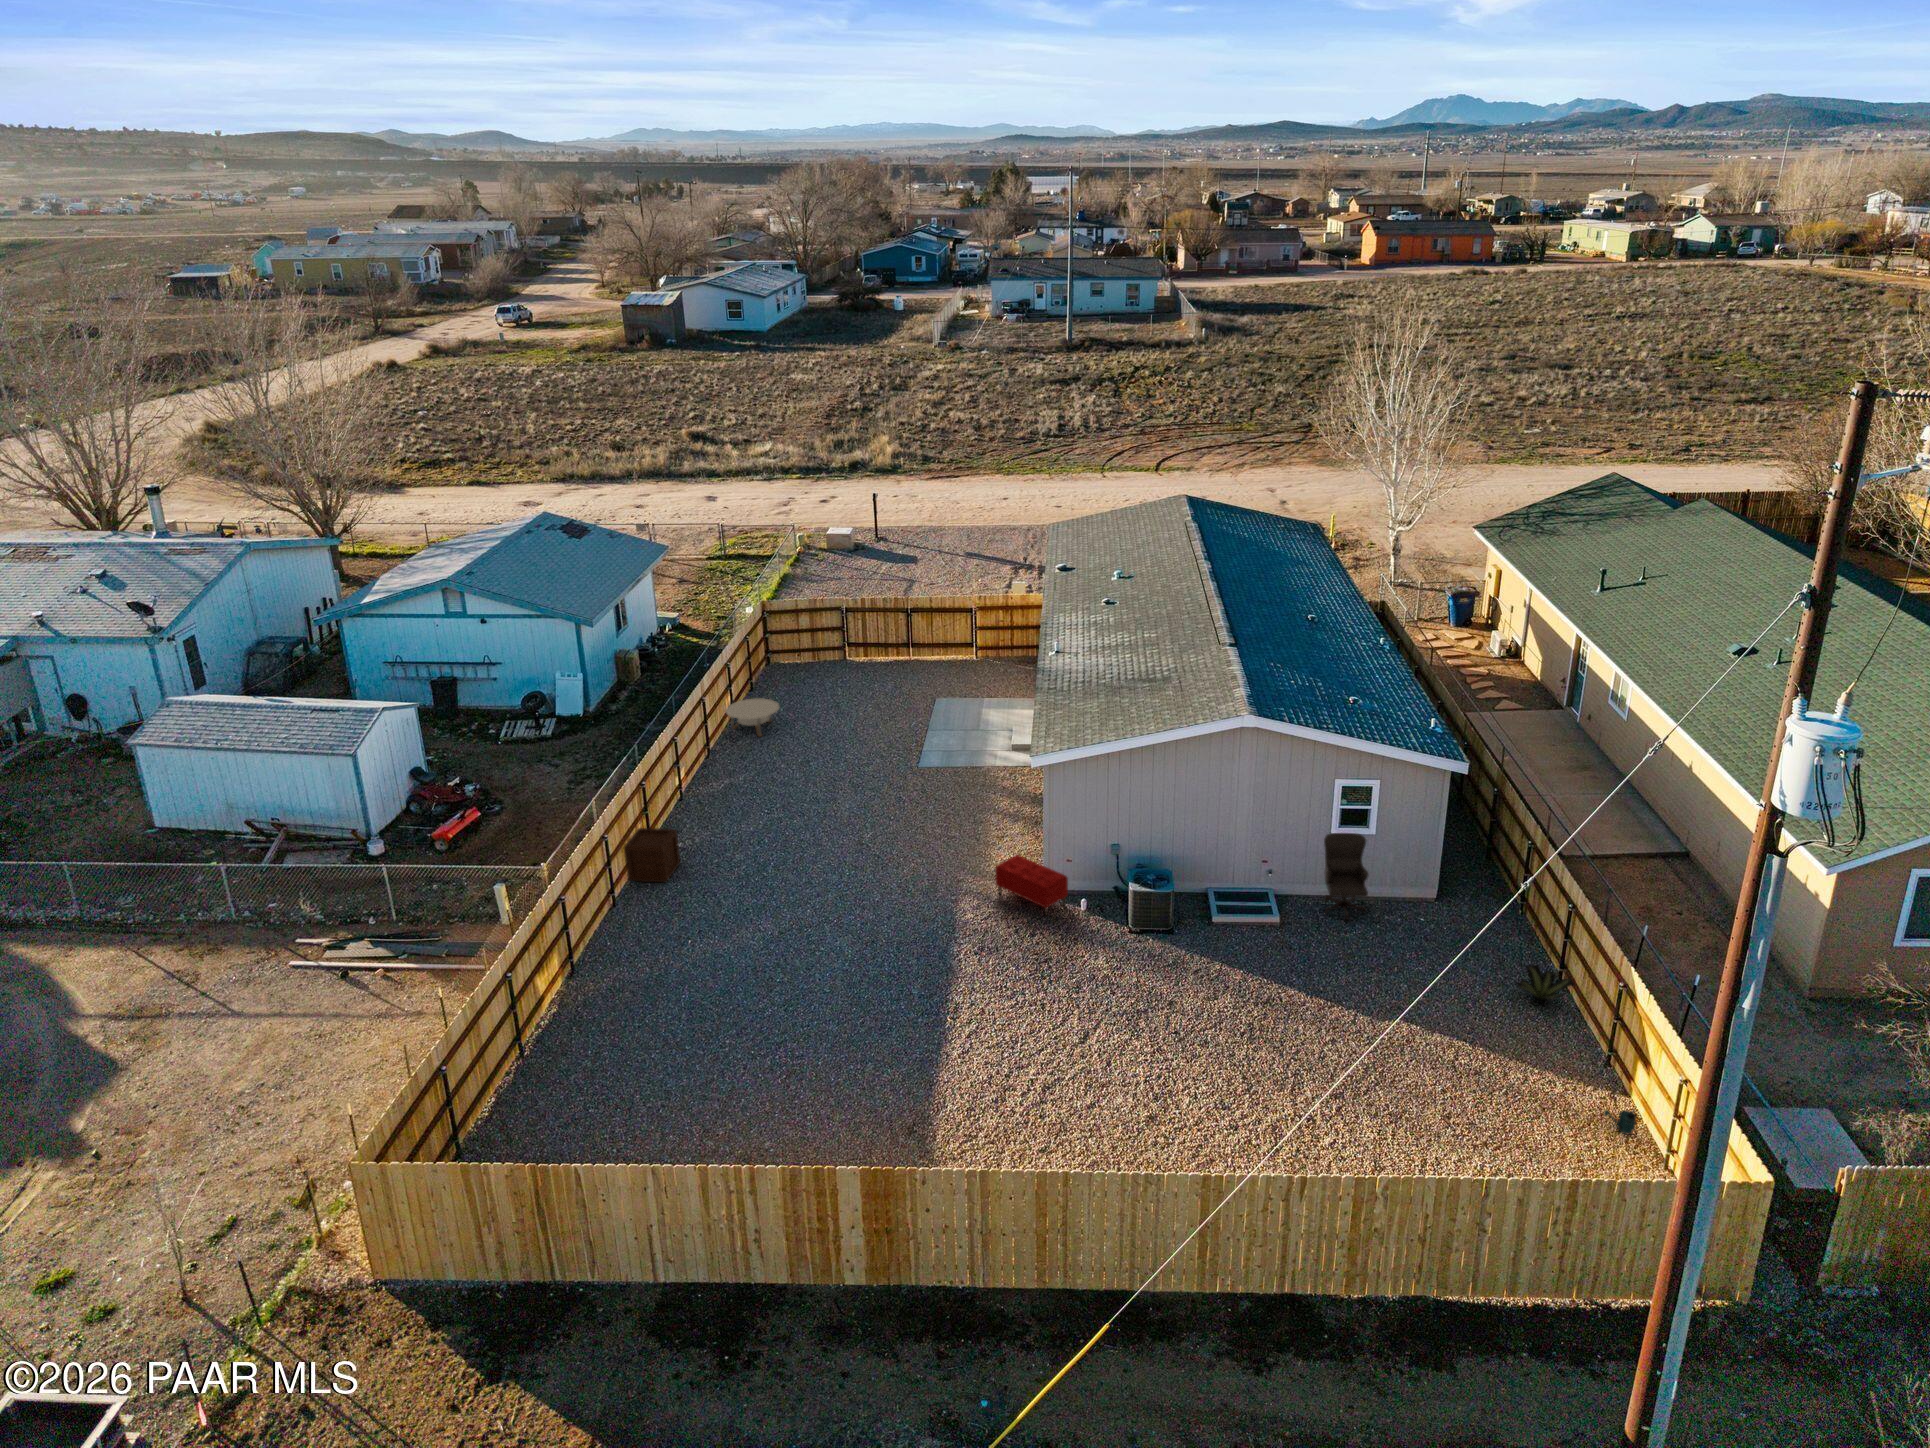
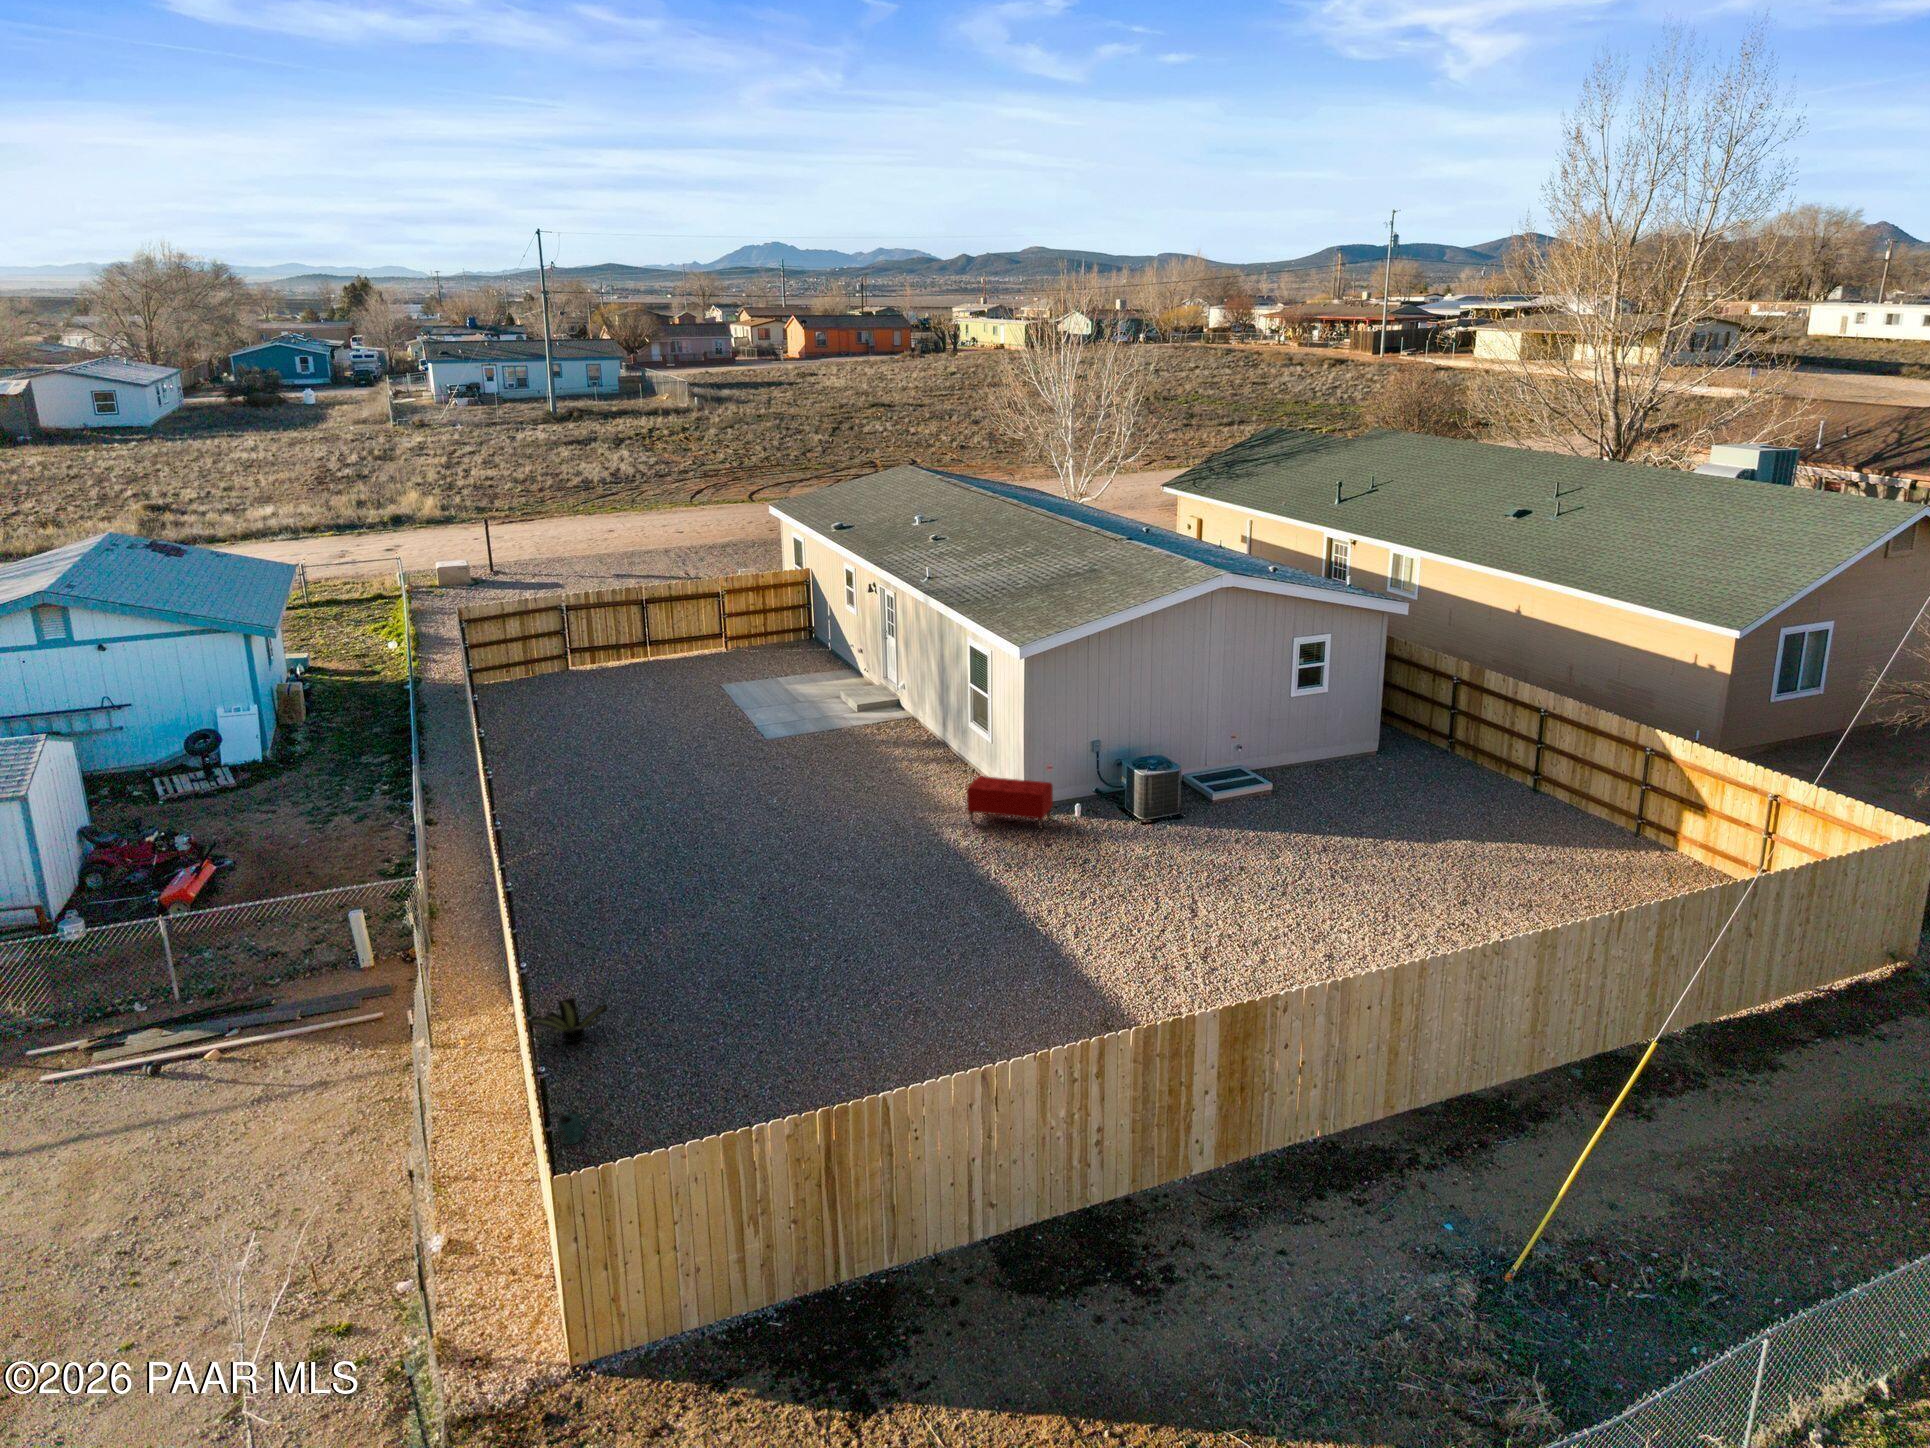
round table: present [726,699,779,737] -> none [484,702,554,744]
wooden crate: present [624,828,680,883] -> none [500,818,561,892]
chair: present [1324,833,1368,920] -> none [1286,694,1341,780]
potted plant: present [1517,965,1574,1005] -> present [531,998,608,1043]
watering can: present [1604,1110,1639,1135] -> present [556,1106,603,1145]

